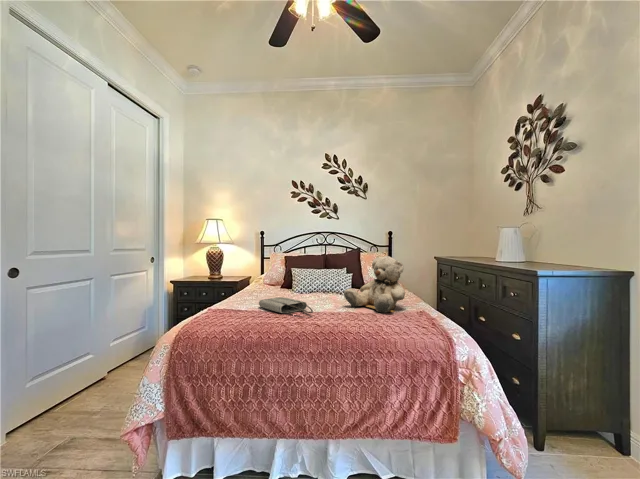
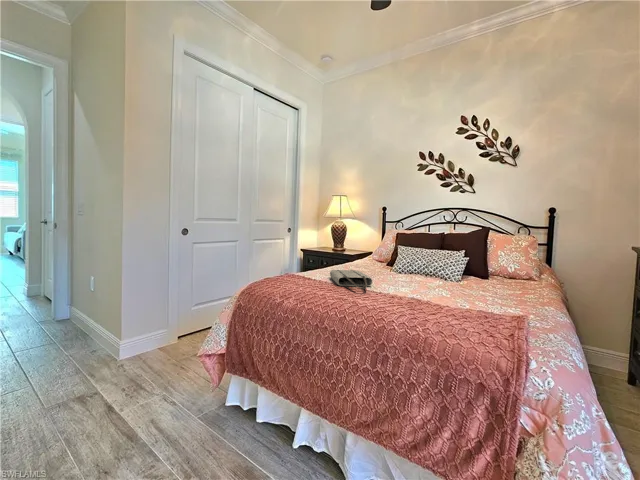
teddy bear: present [344,256,405,313] -> none [423,234,508,307]

